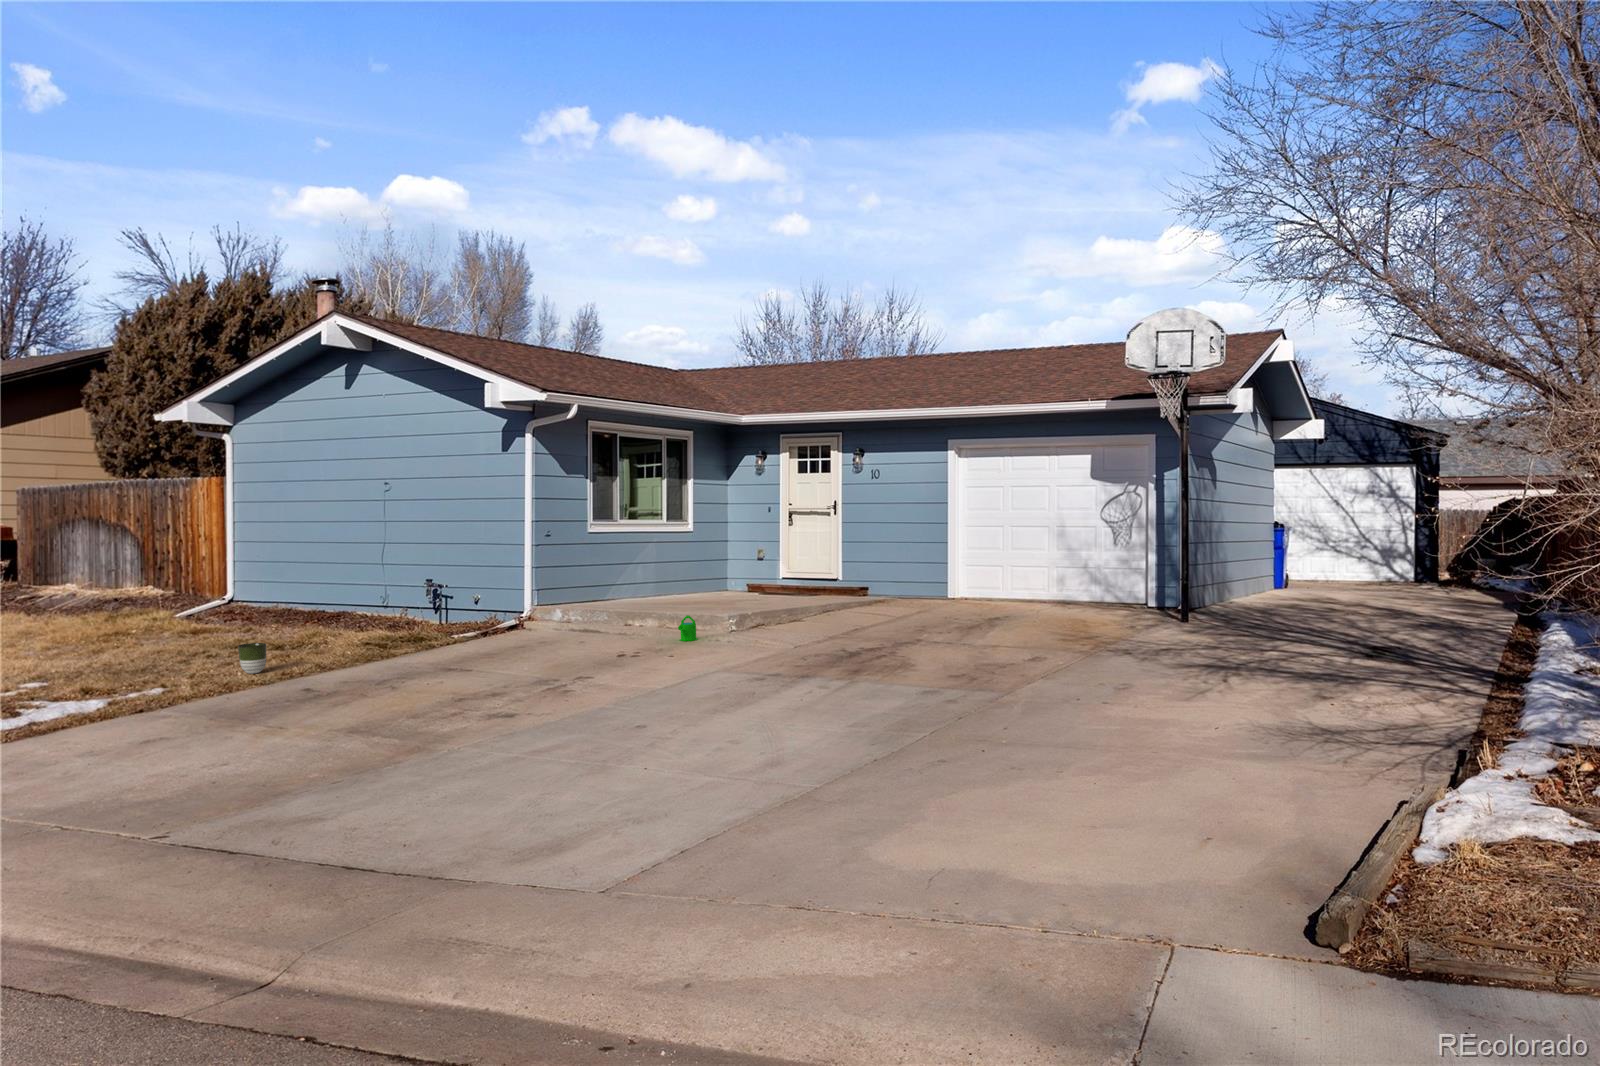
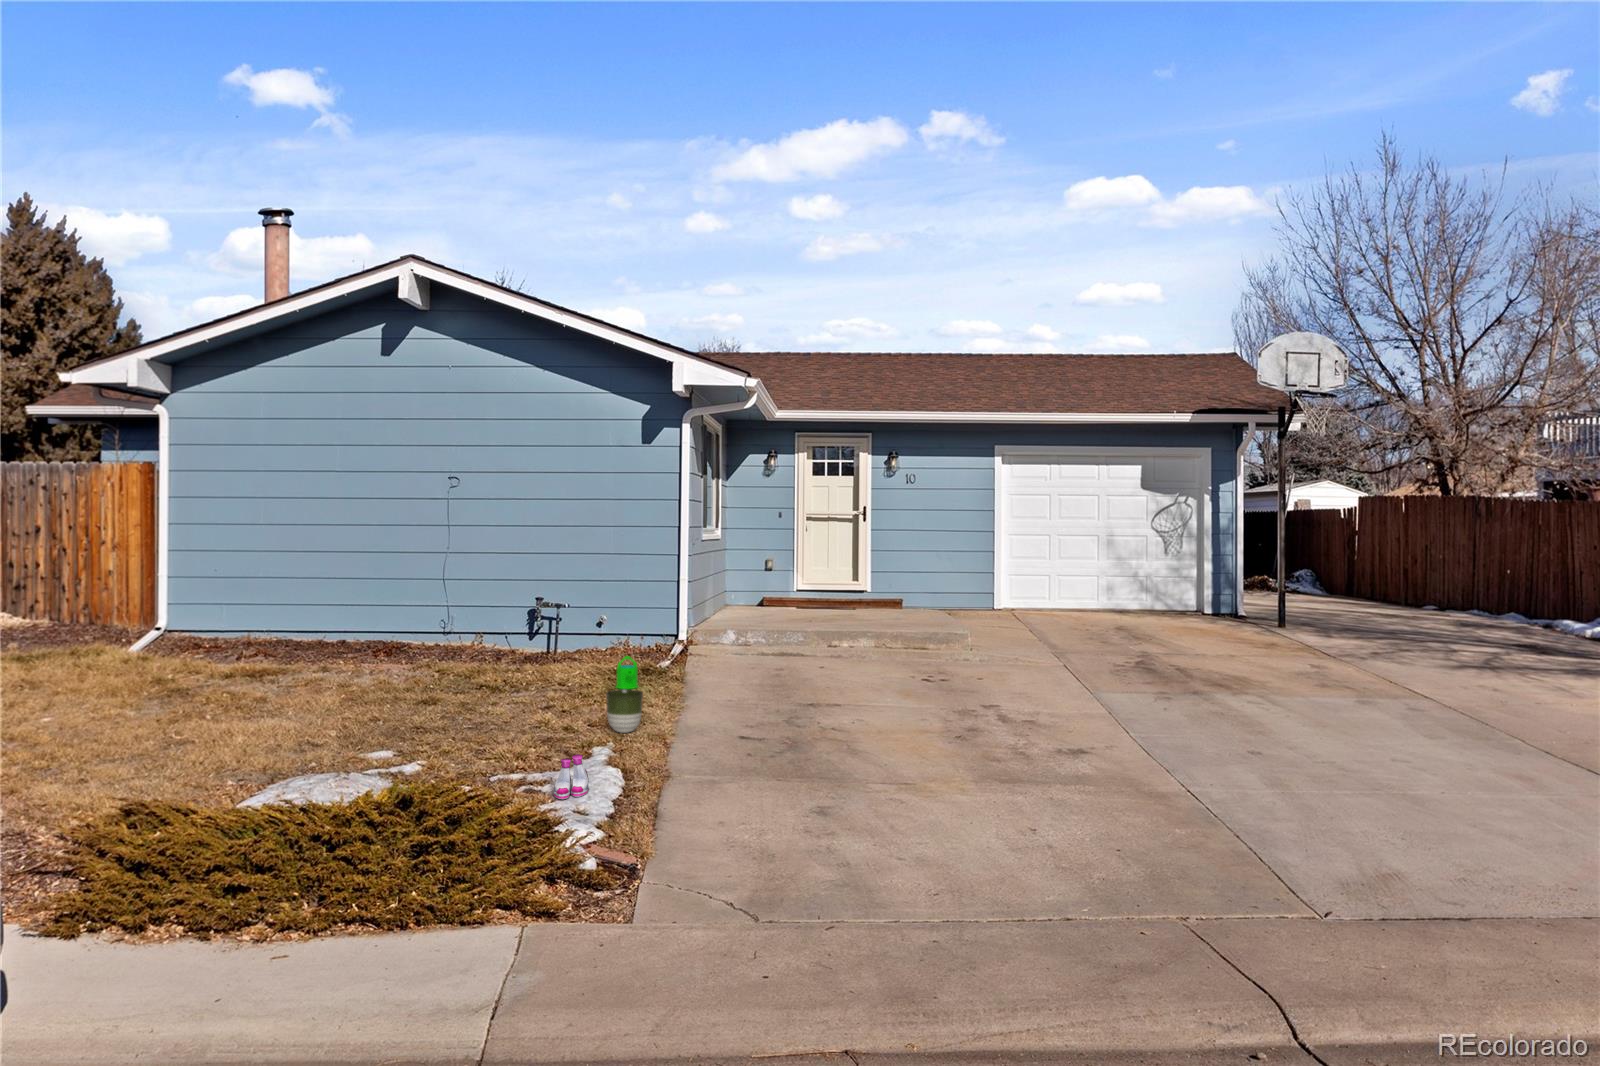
watering can: present [678,615,698,641] -> present [616,656,638,689]
boots: none [73,678,107,706] -> present [554,754,589,799]

